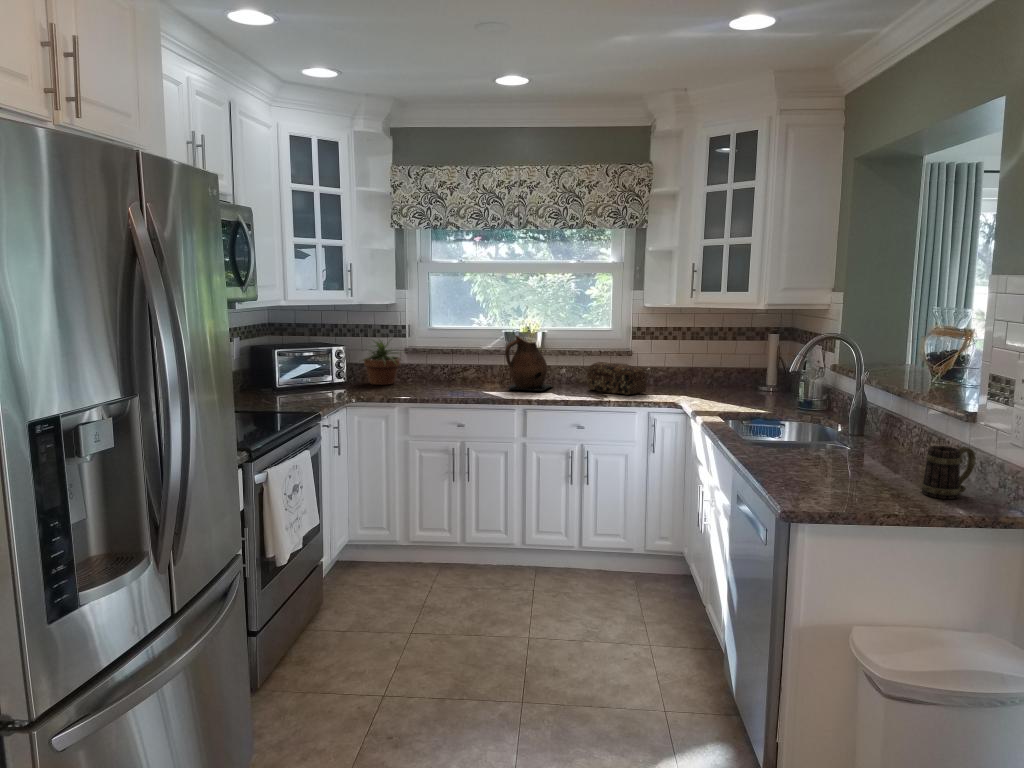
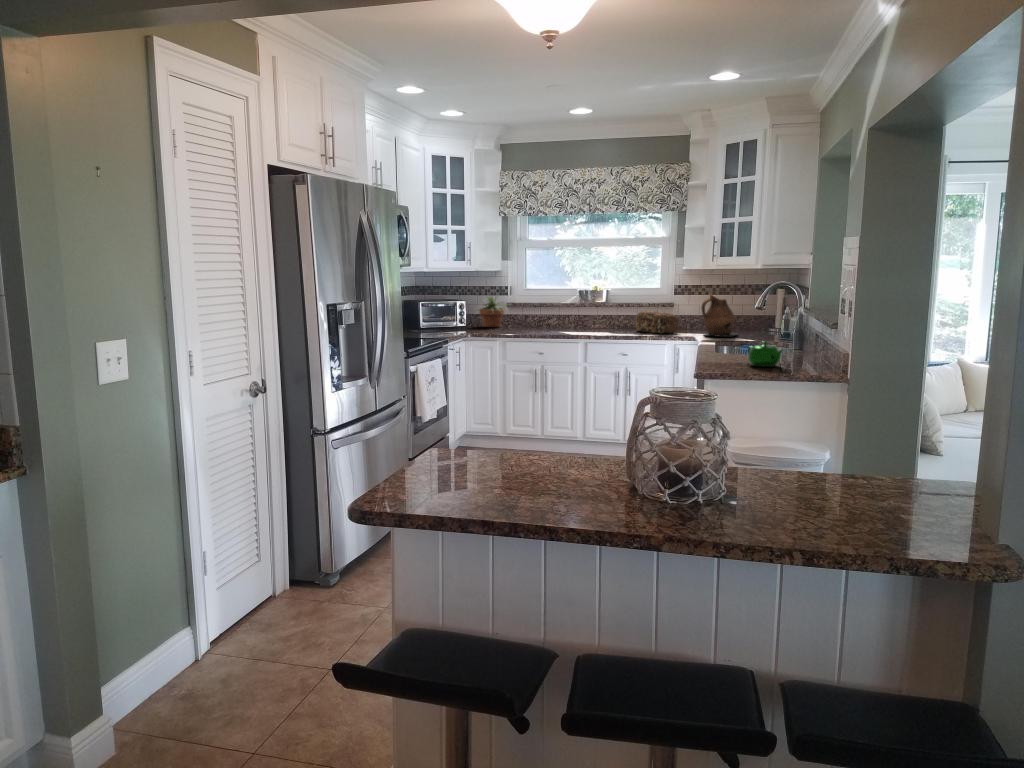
ceramic pitcher: present [505,335,552,391] -> present [702,294,737,337]
teapot: none [811,430,887,472] -> present [748,341,783,367]
mug: present [921,446,975,499] -> none [796,346,830,377]

